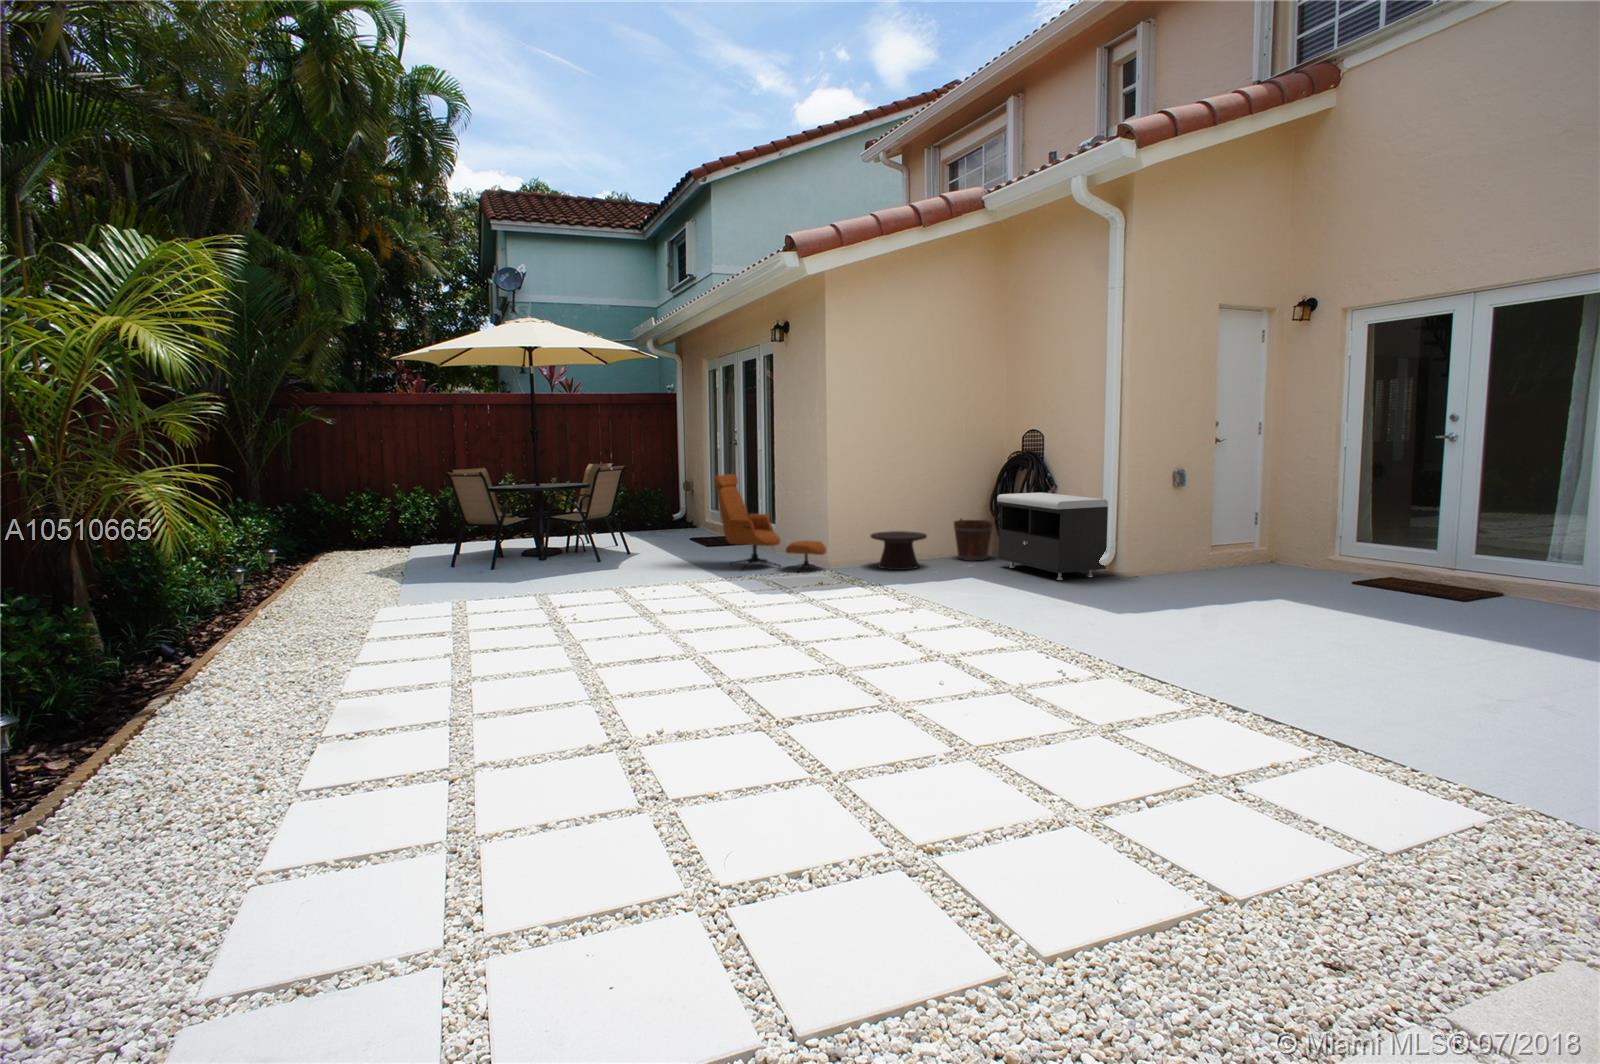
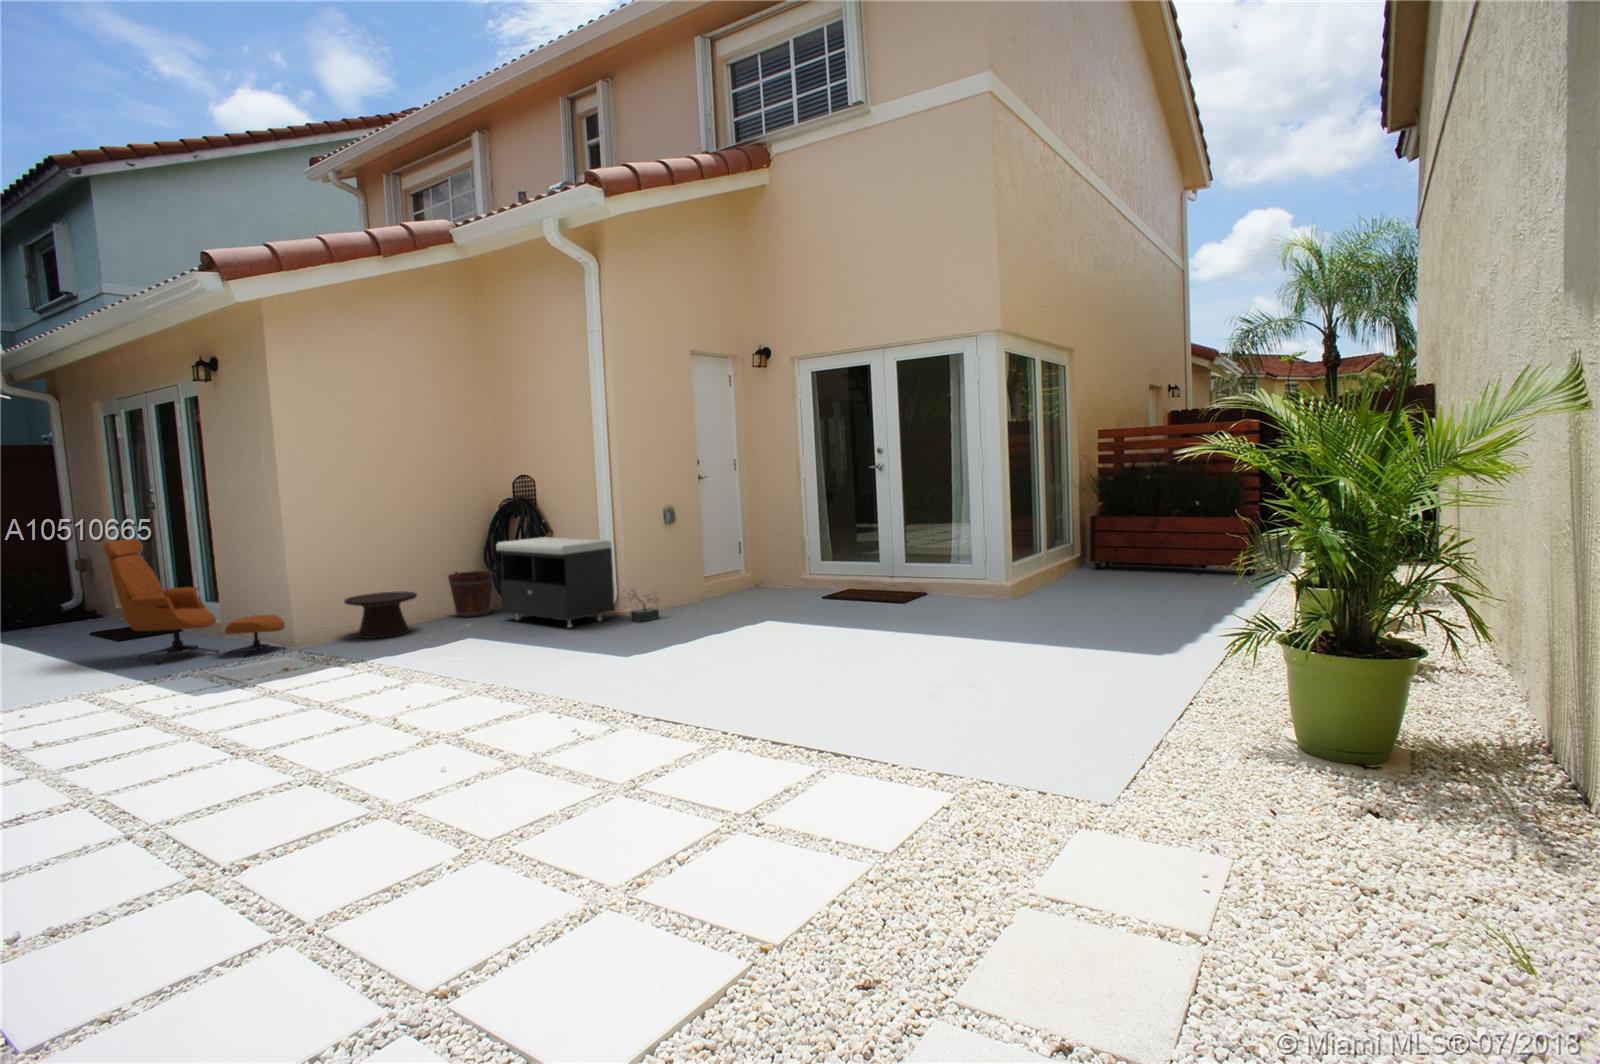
decorative plant: none [1115,548,1156,583] -> present [624,589,659,622]

